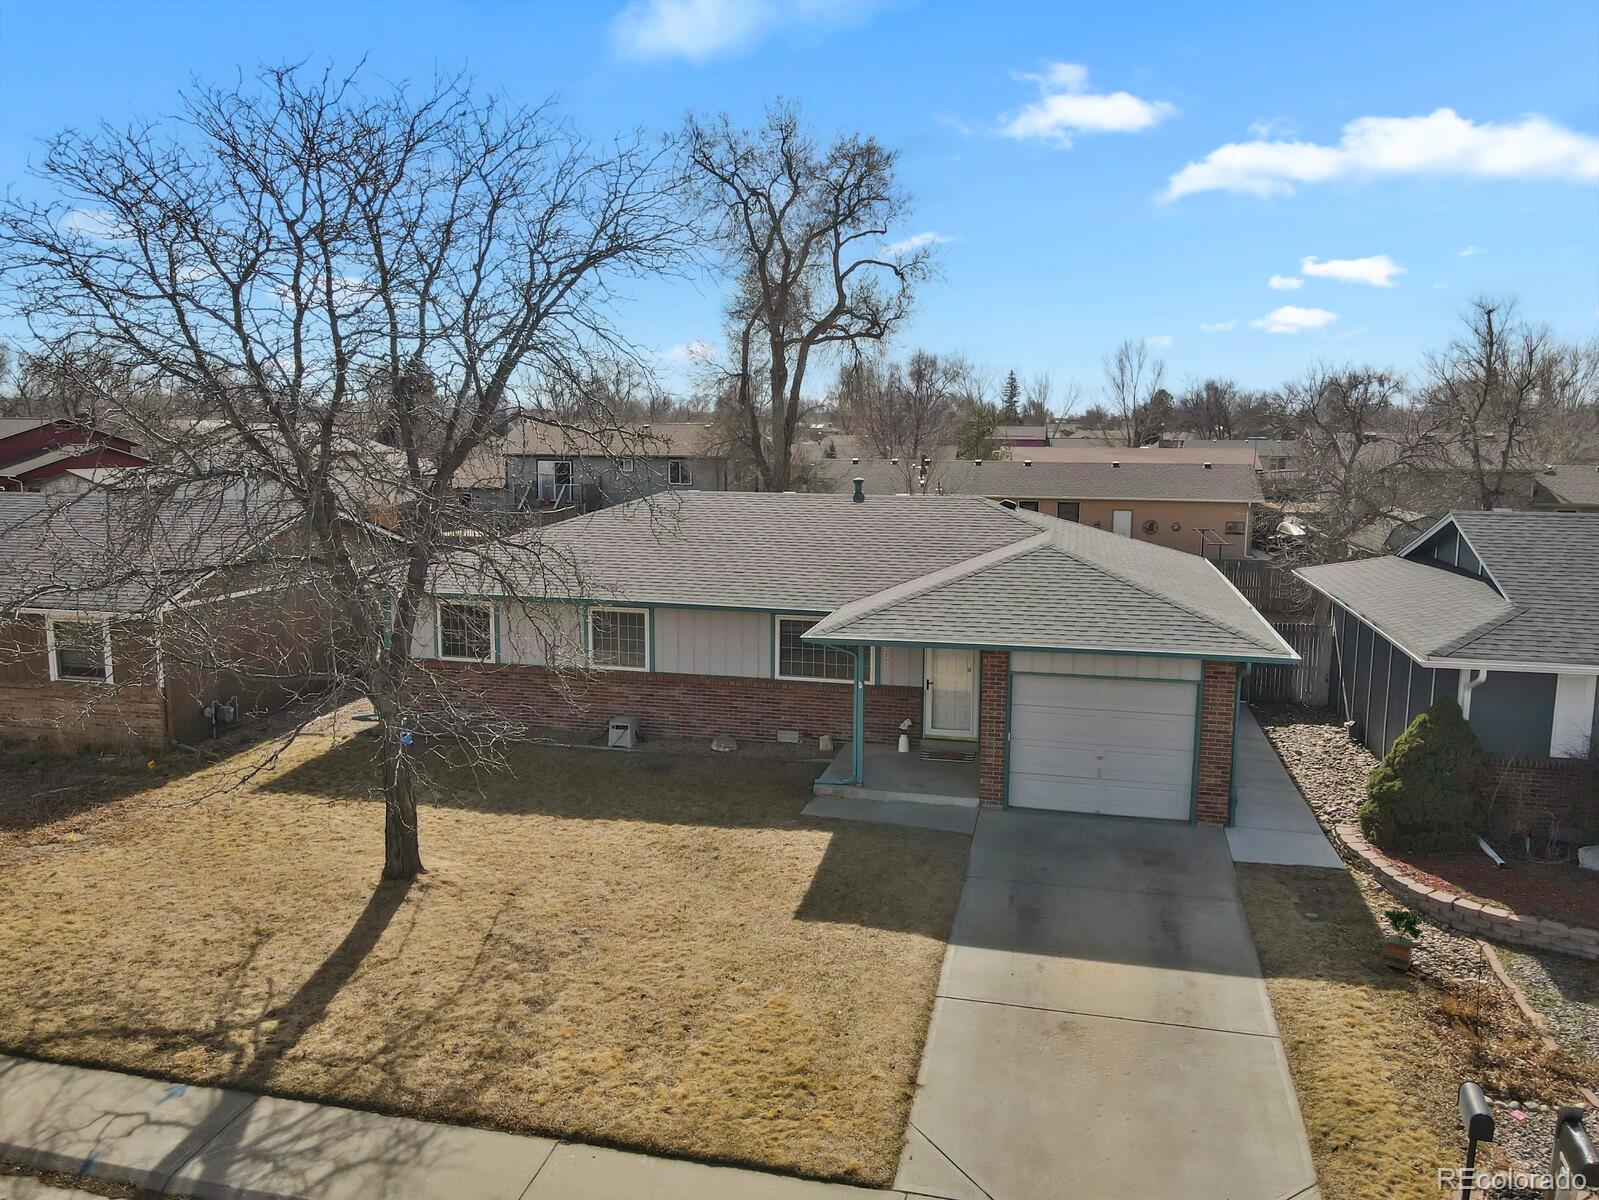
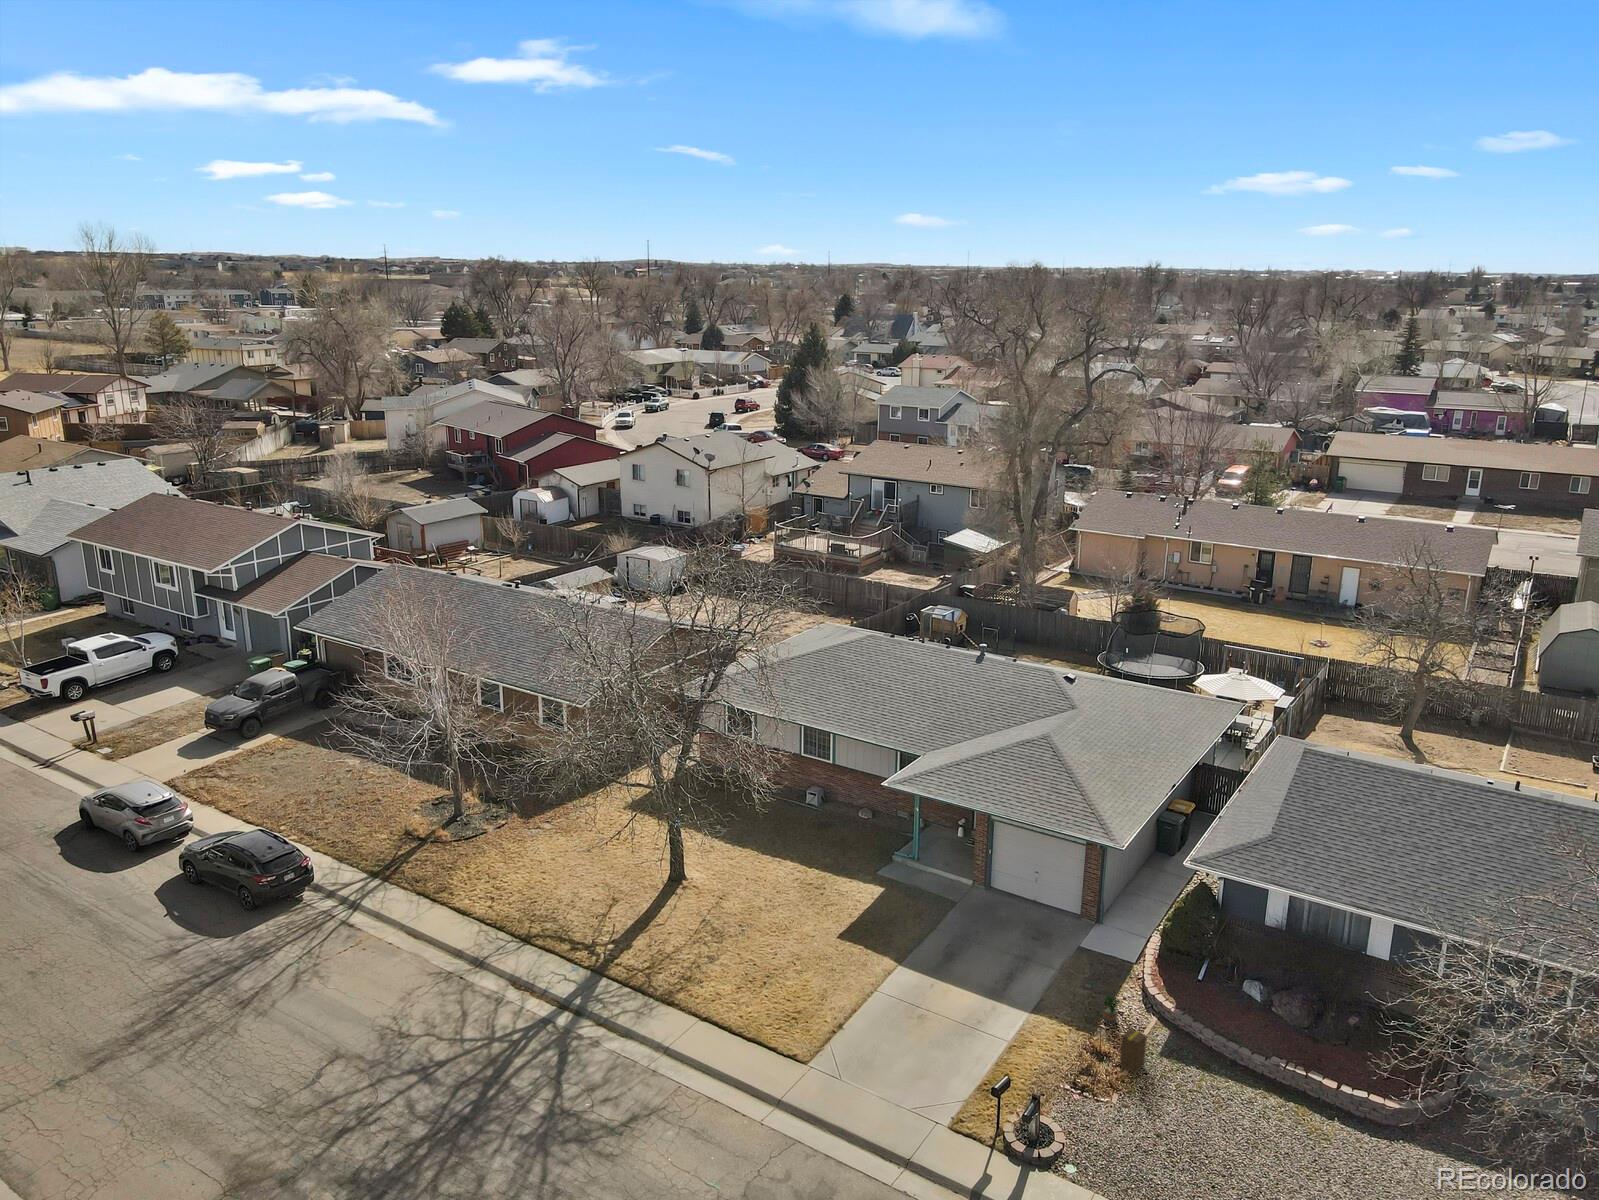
cardboard box: none [1498,949,1554,1043] -> present [1119,1028,1147,1073]

